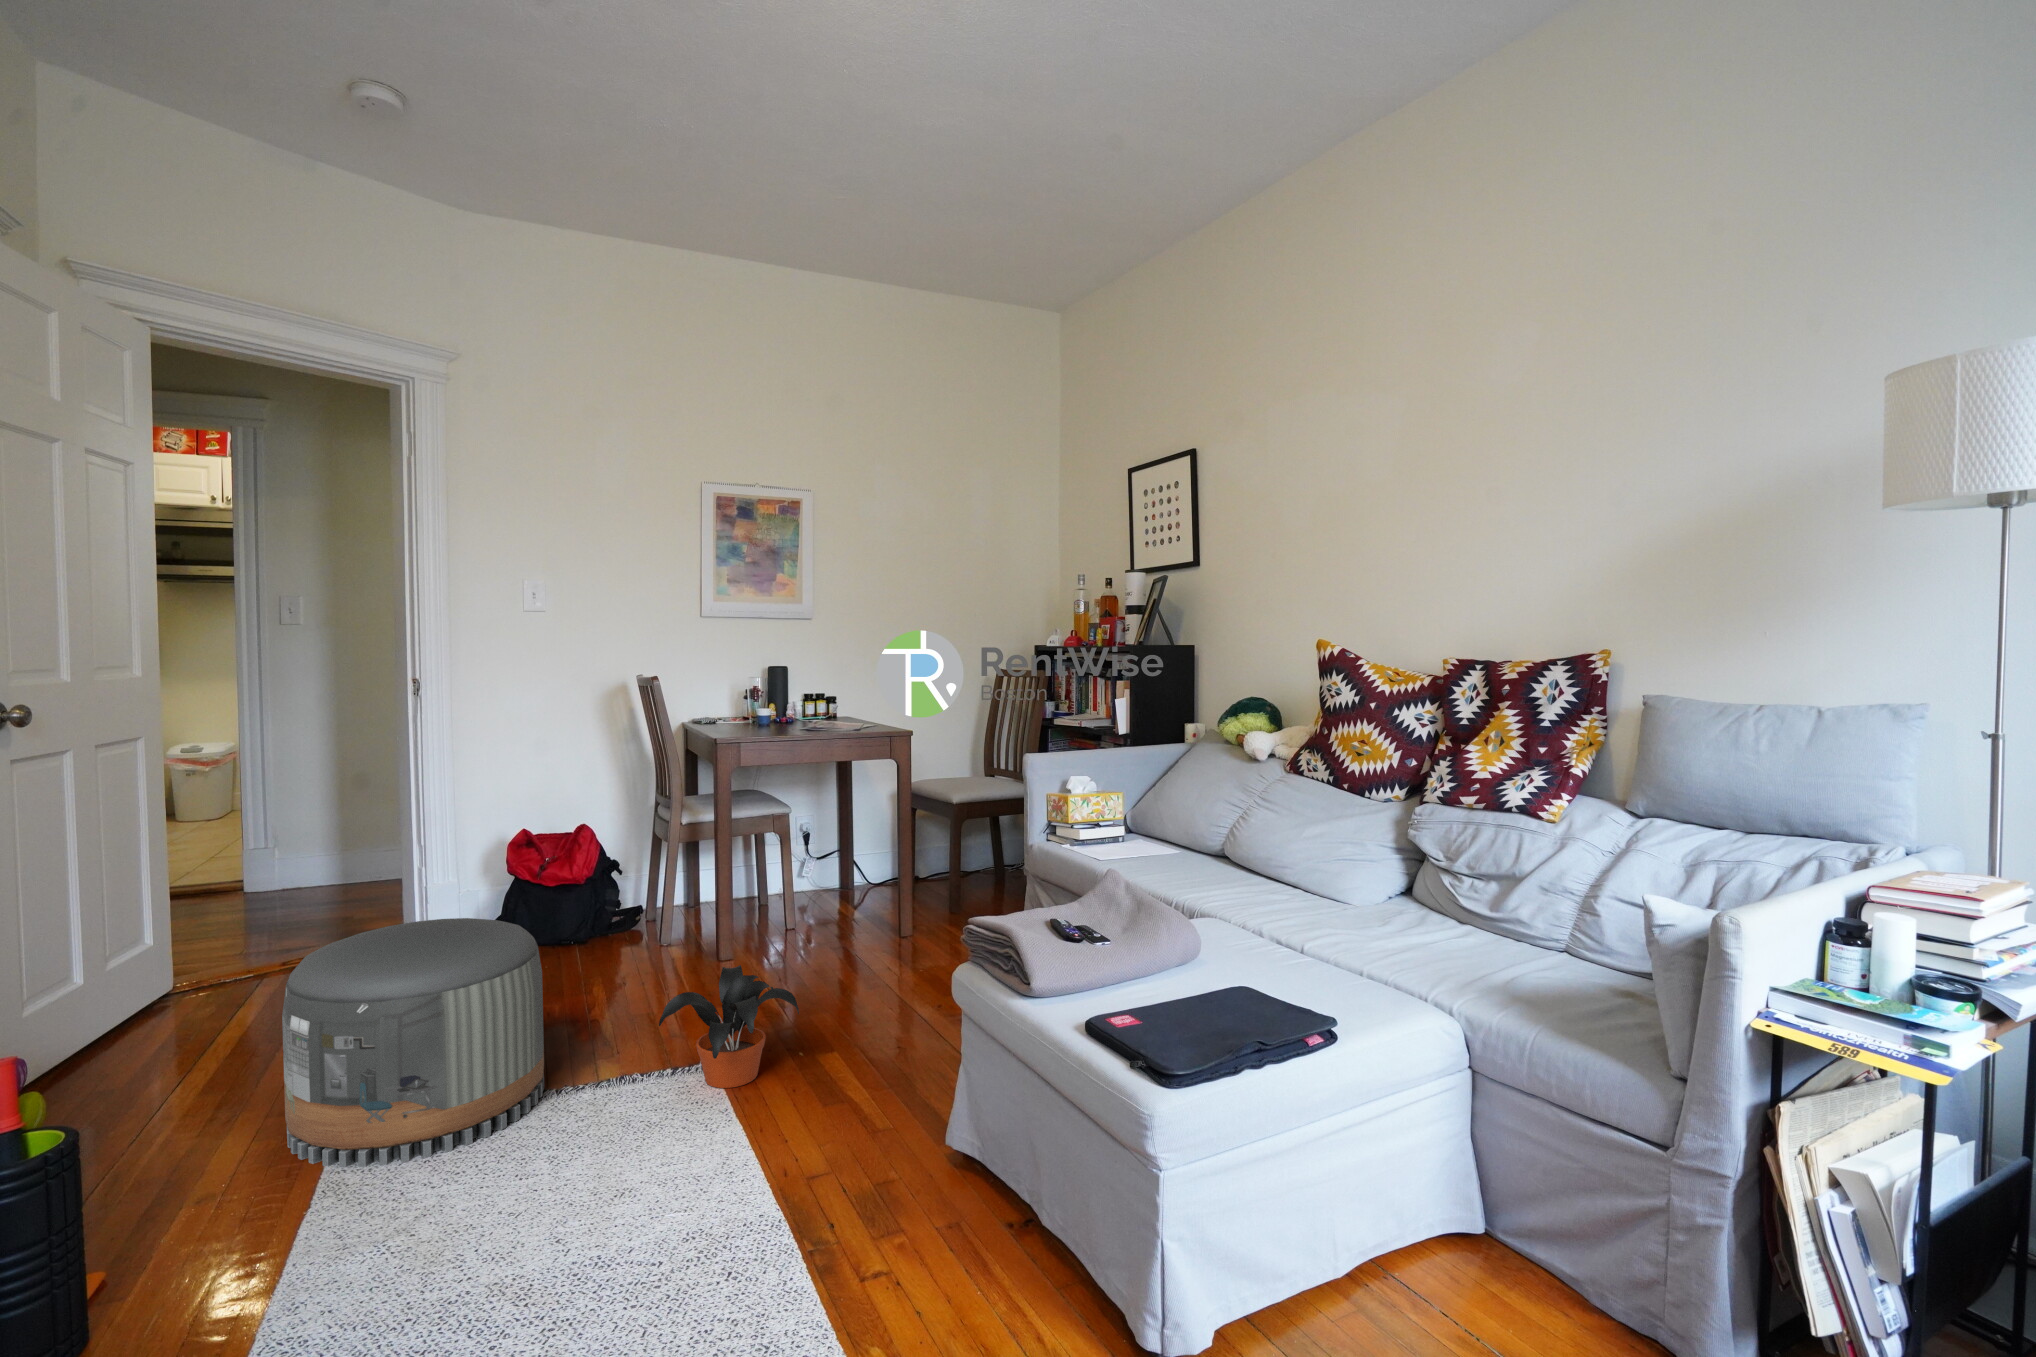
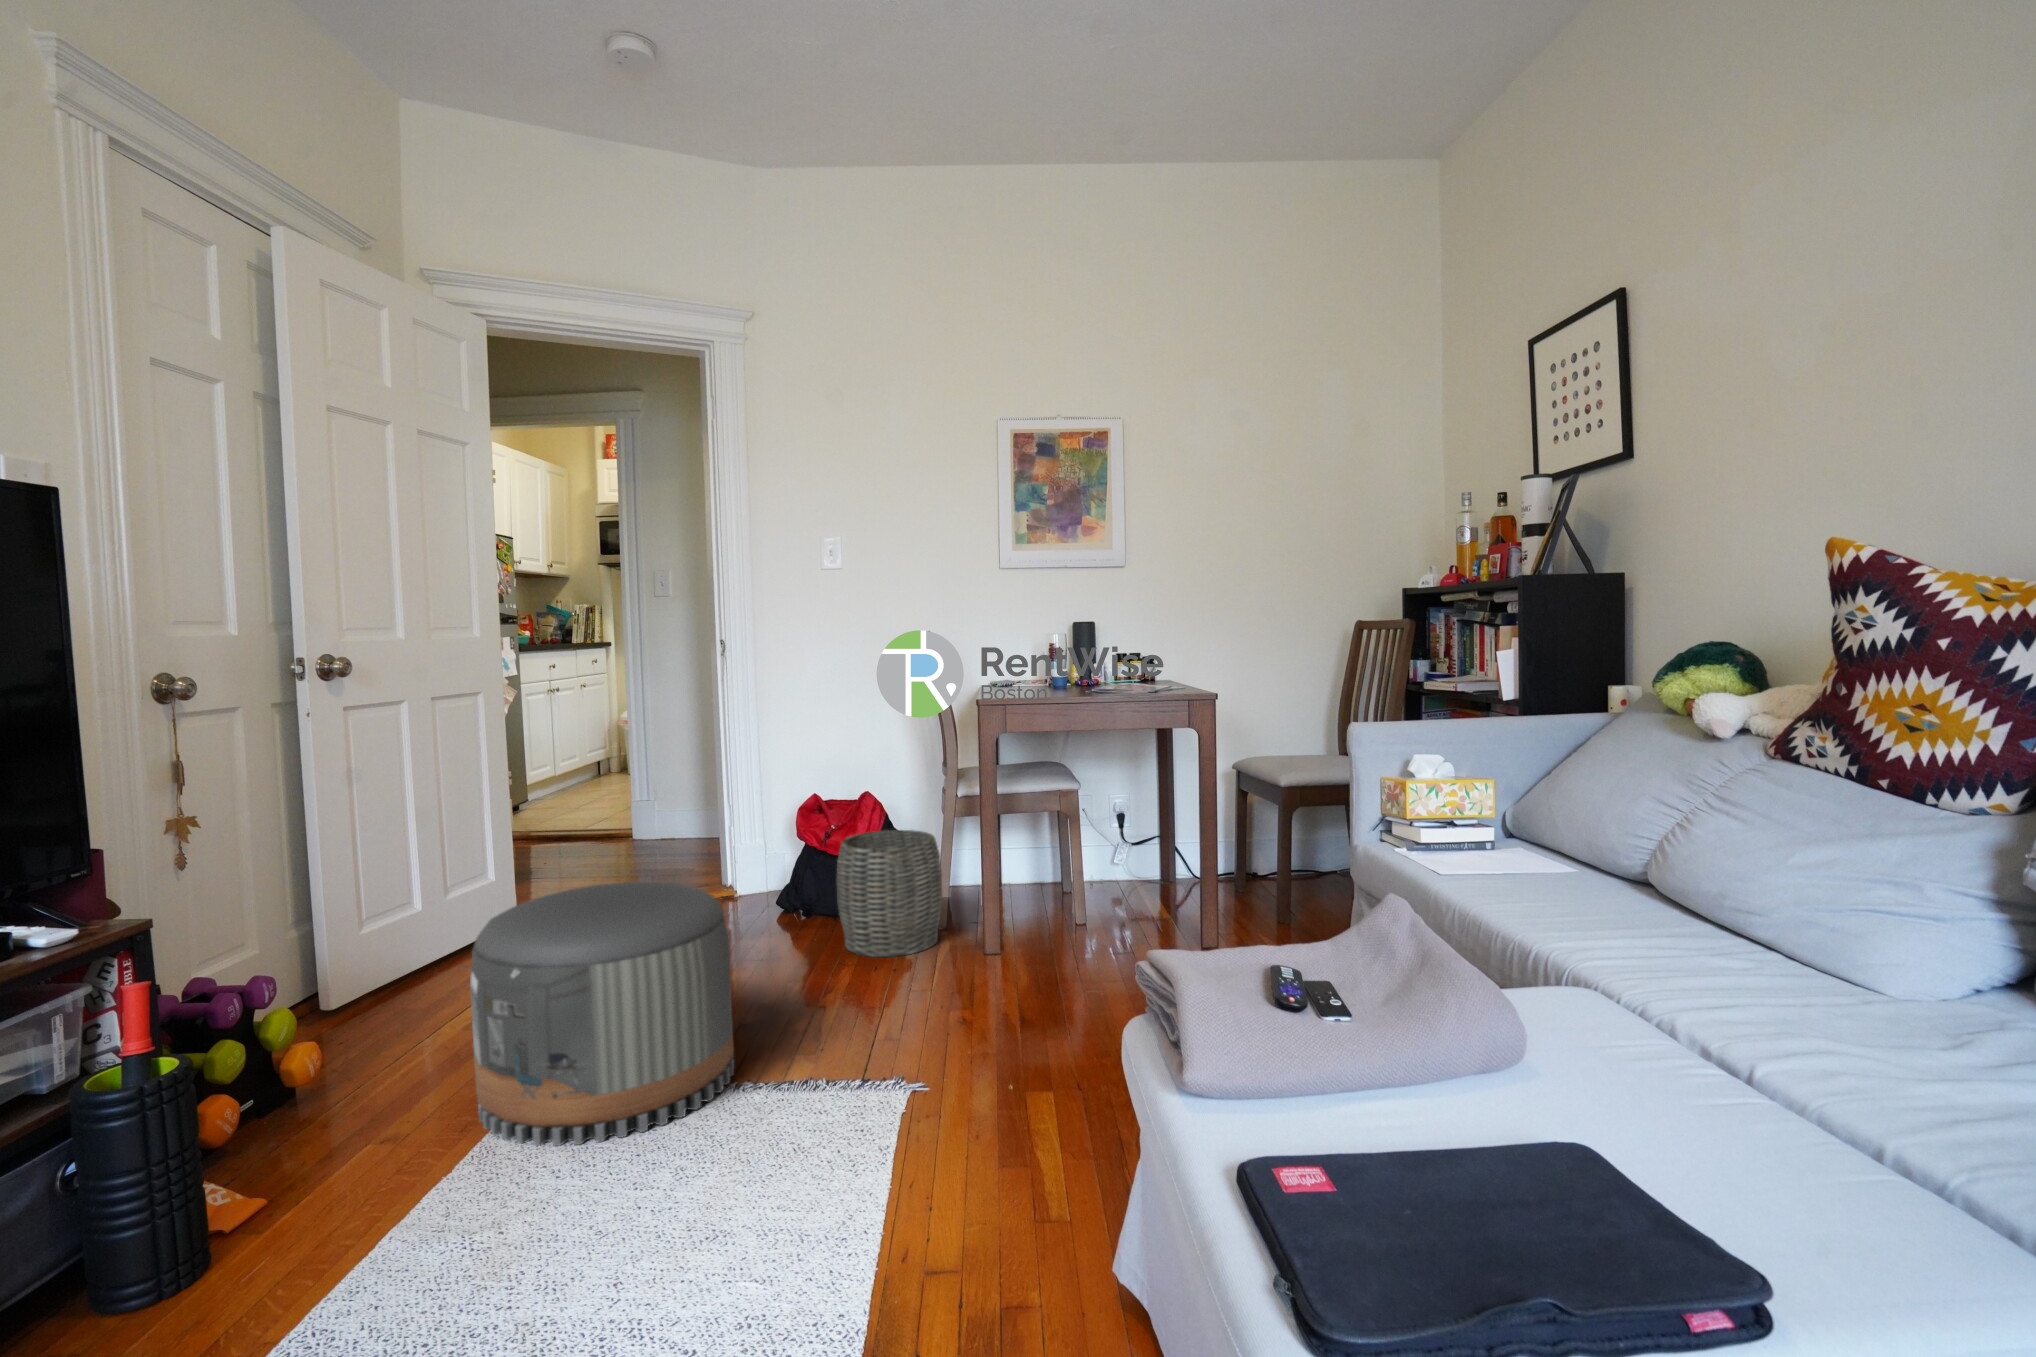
woven basket: none [570,858,673,976] -> present [837,830,942,957]
potted plant: present [659,965,799,1088] -> none [829,967,995,1119]

